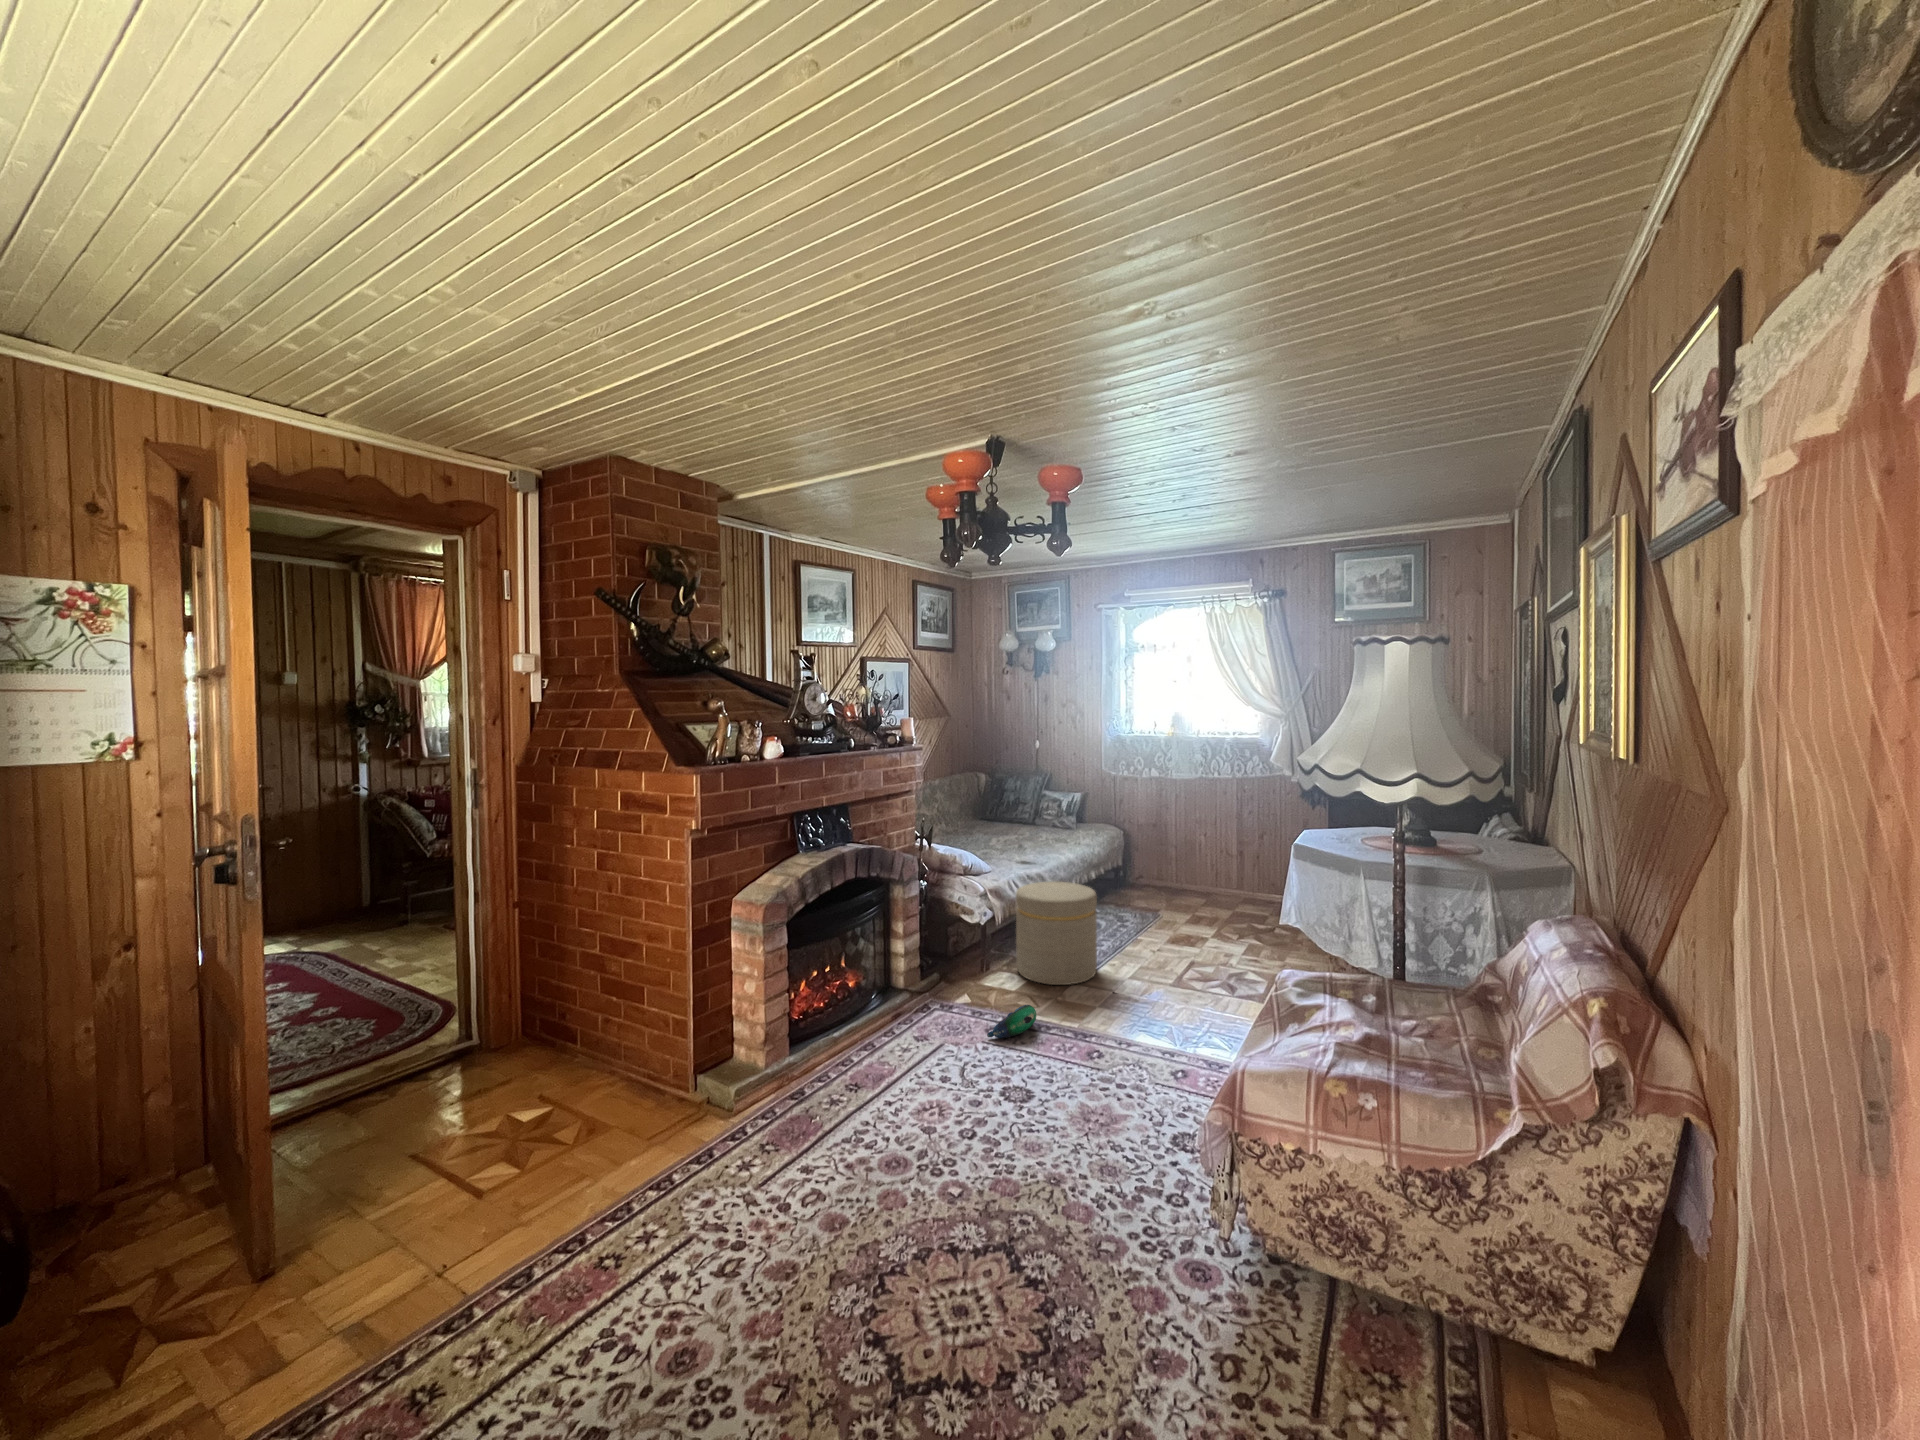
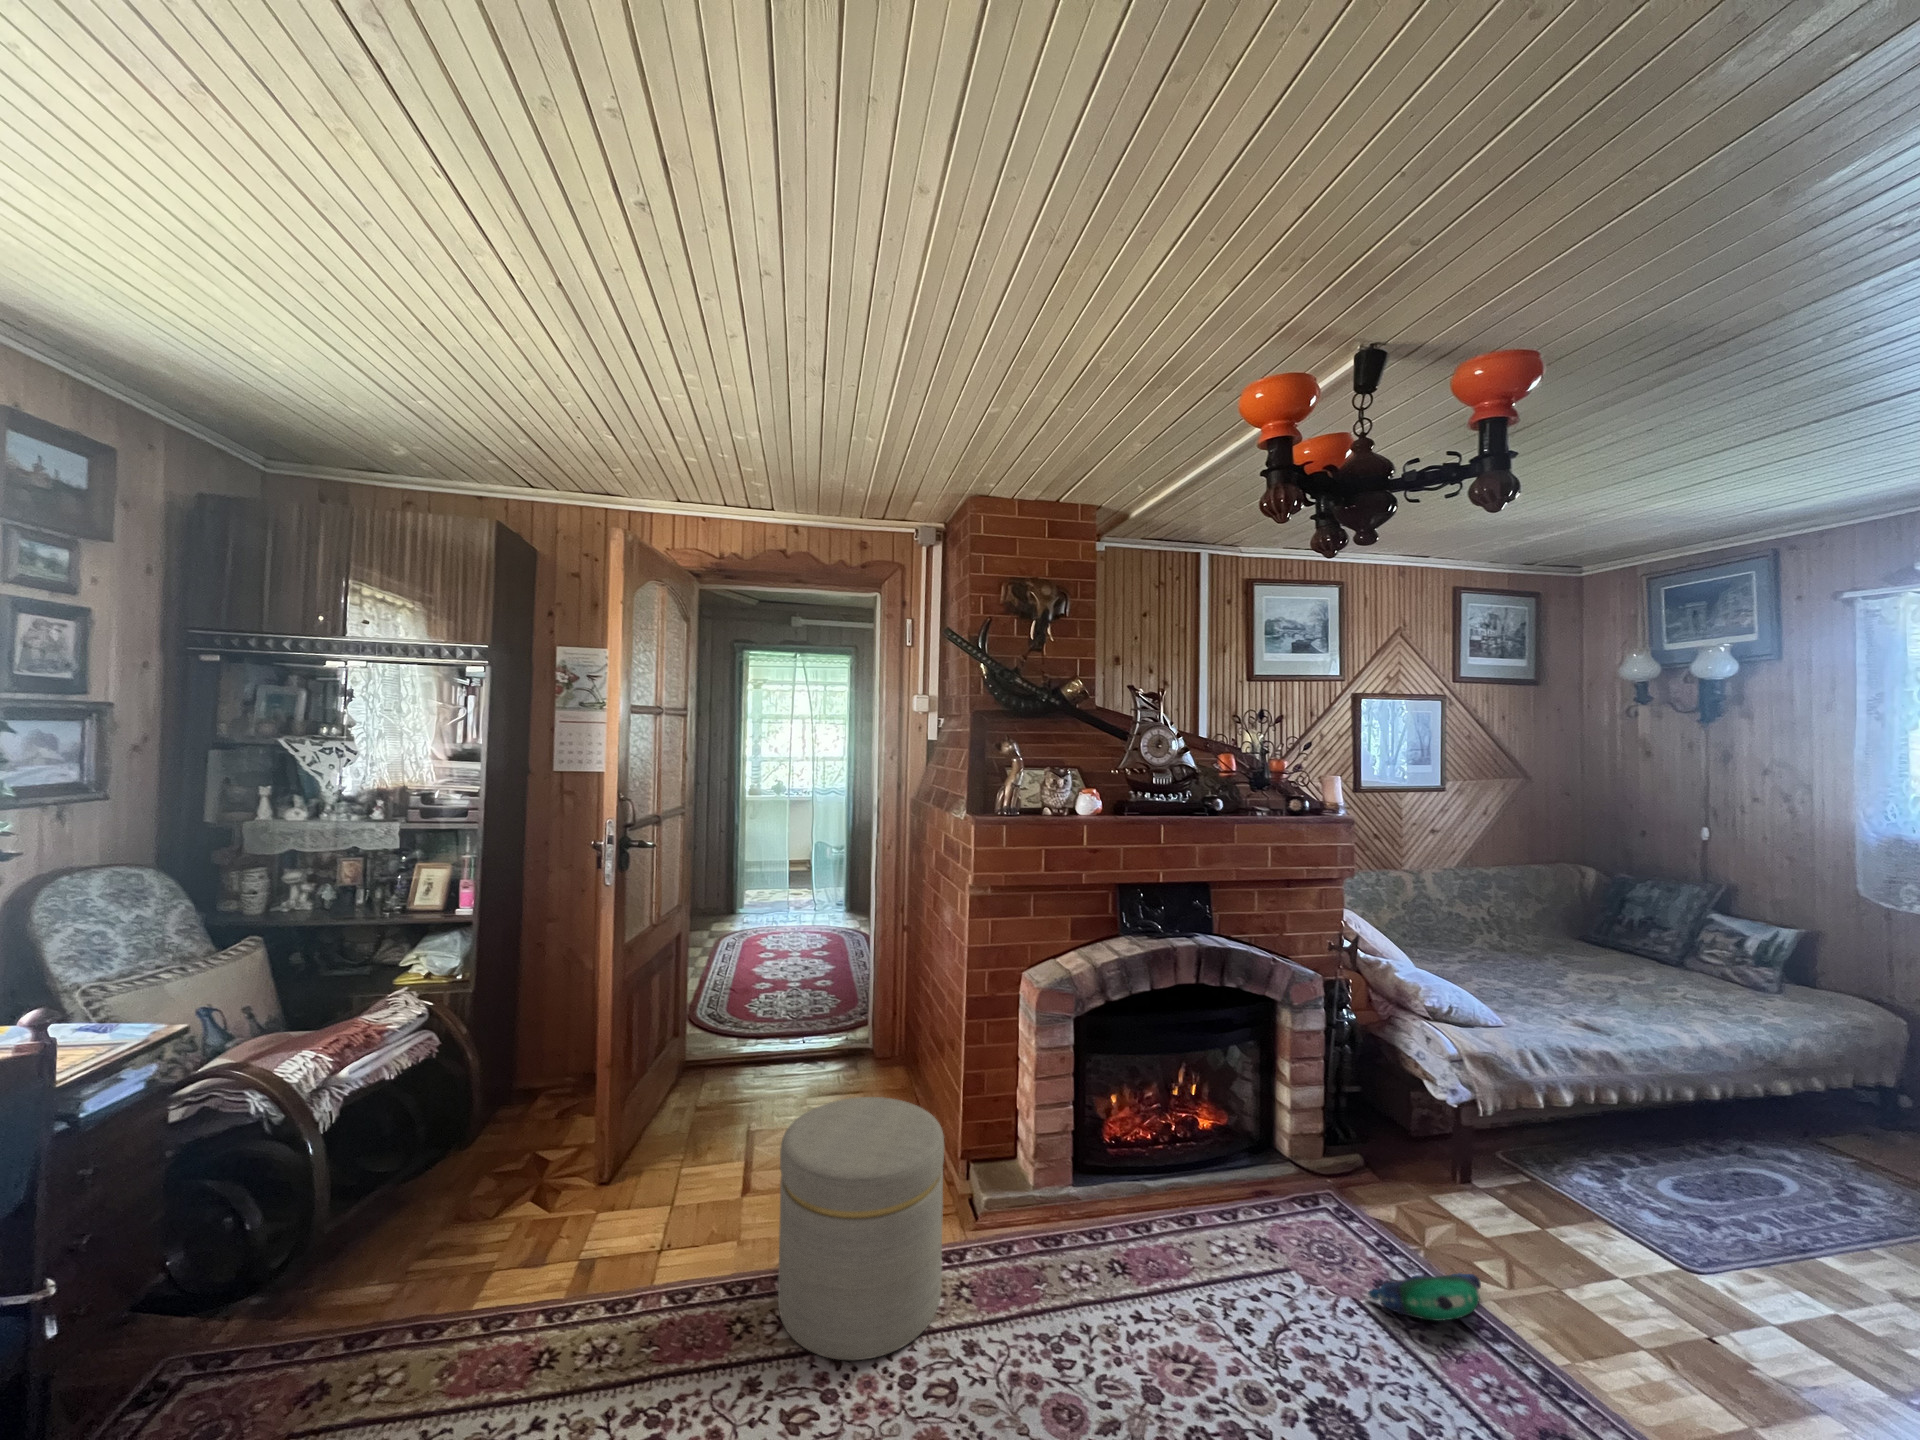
ottoman: present [1016,882,1097,985] -> present [778,1097,944,1360]

